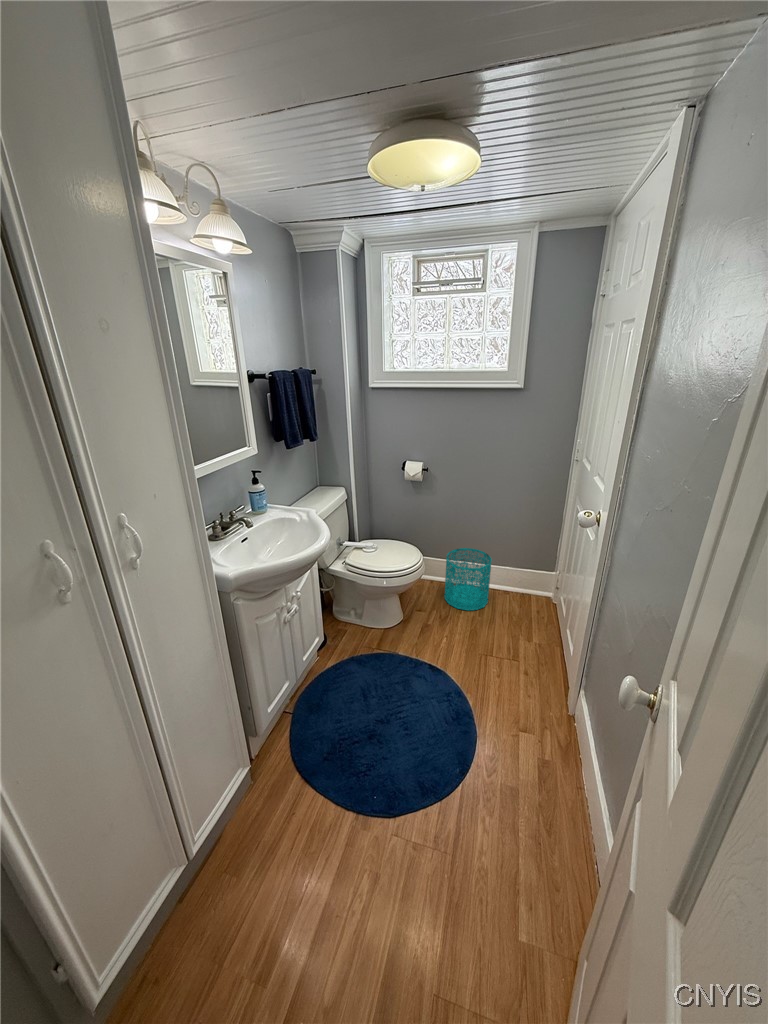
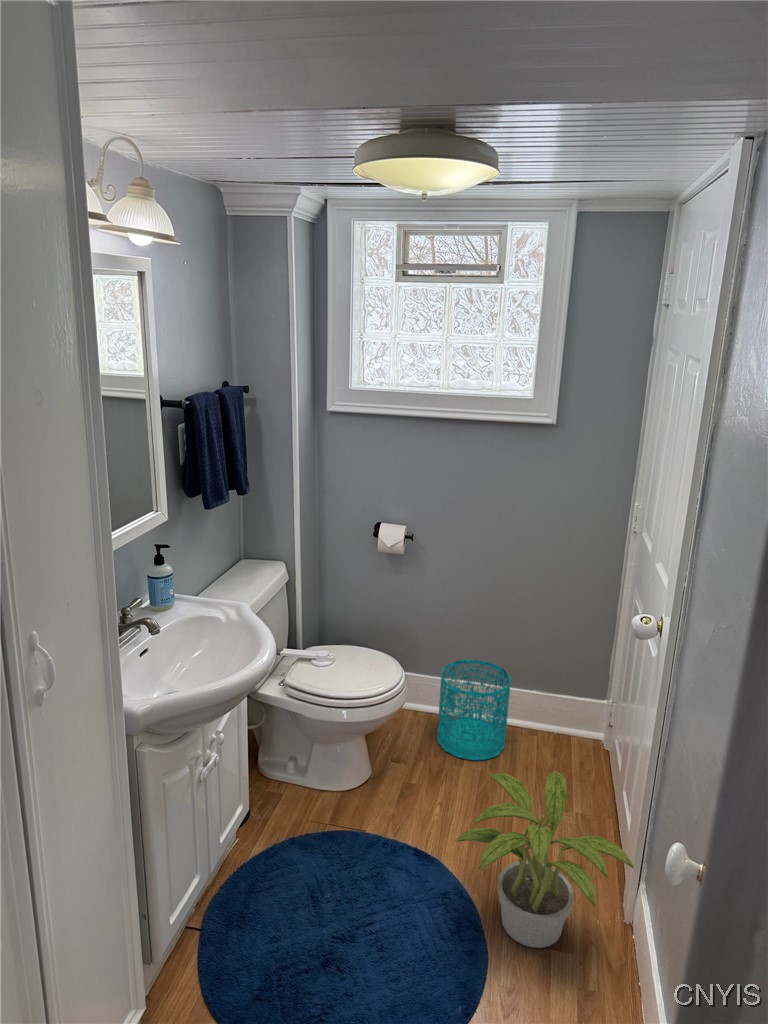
potted plant: none [454,617,577,731] -> present [456,771,634,948]

